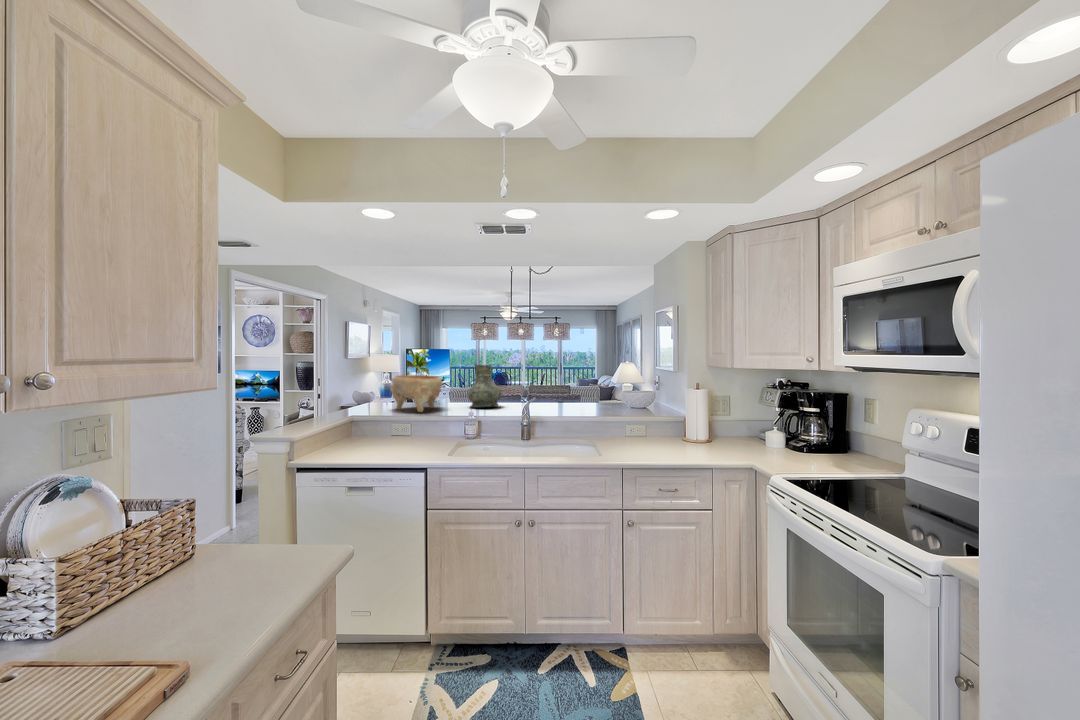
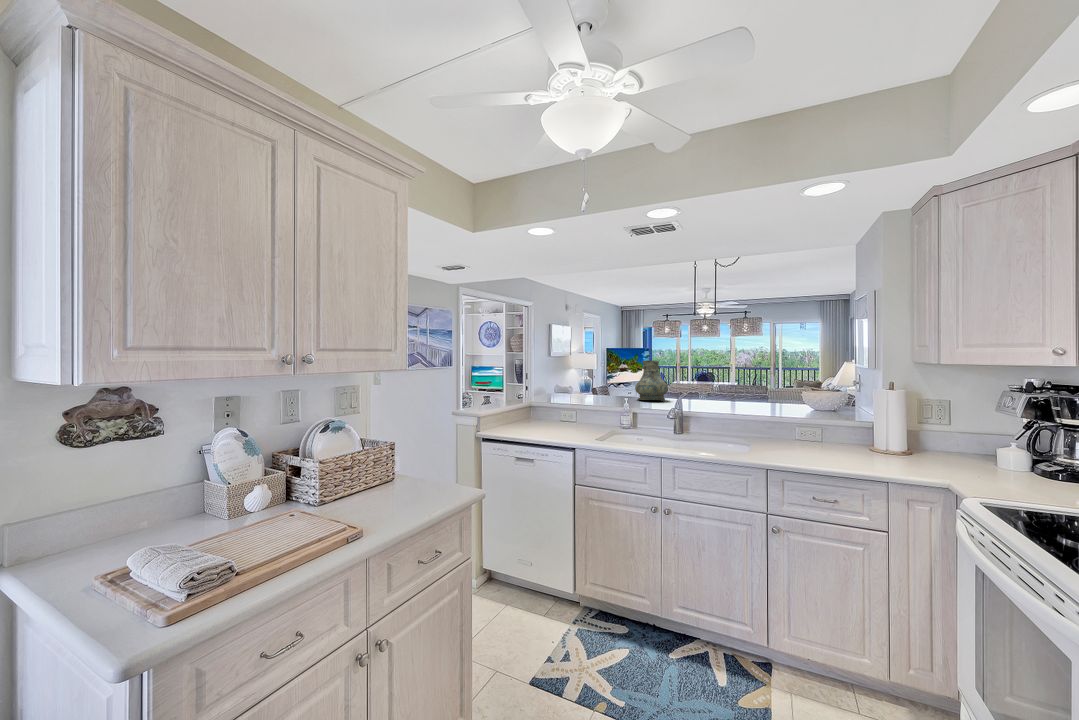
decorative bowl: present [391,375,442,412] -> none [567,368,611,401]

